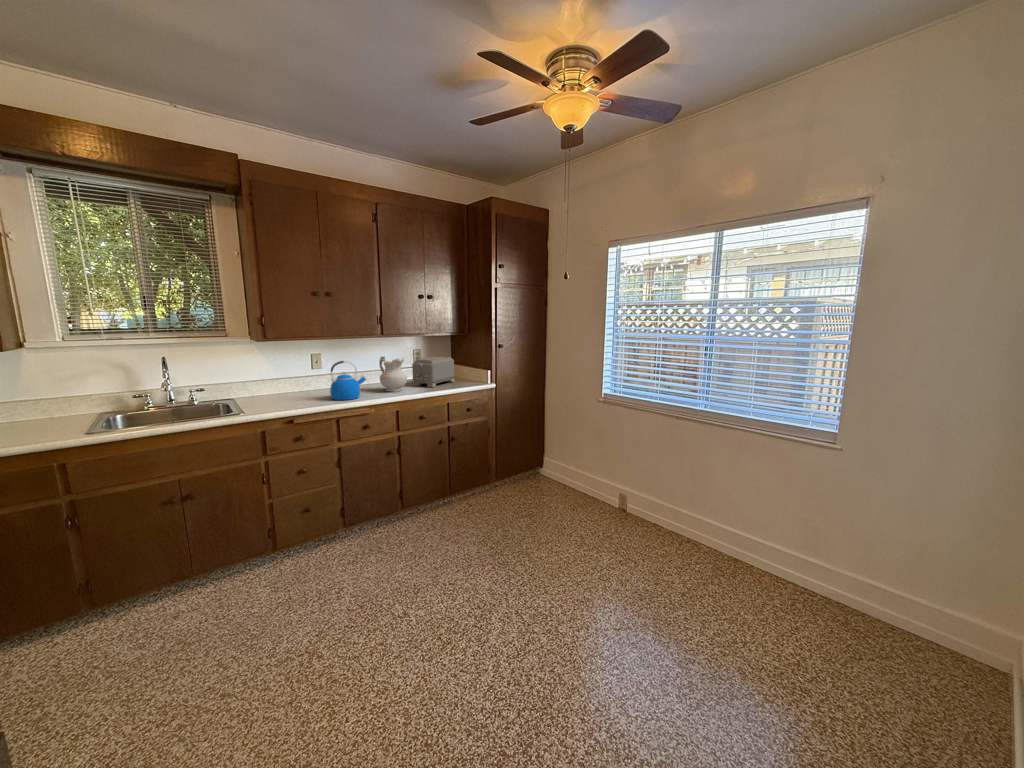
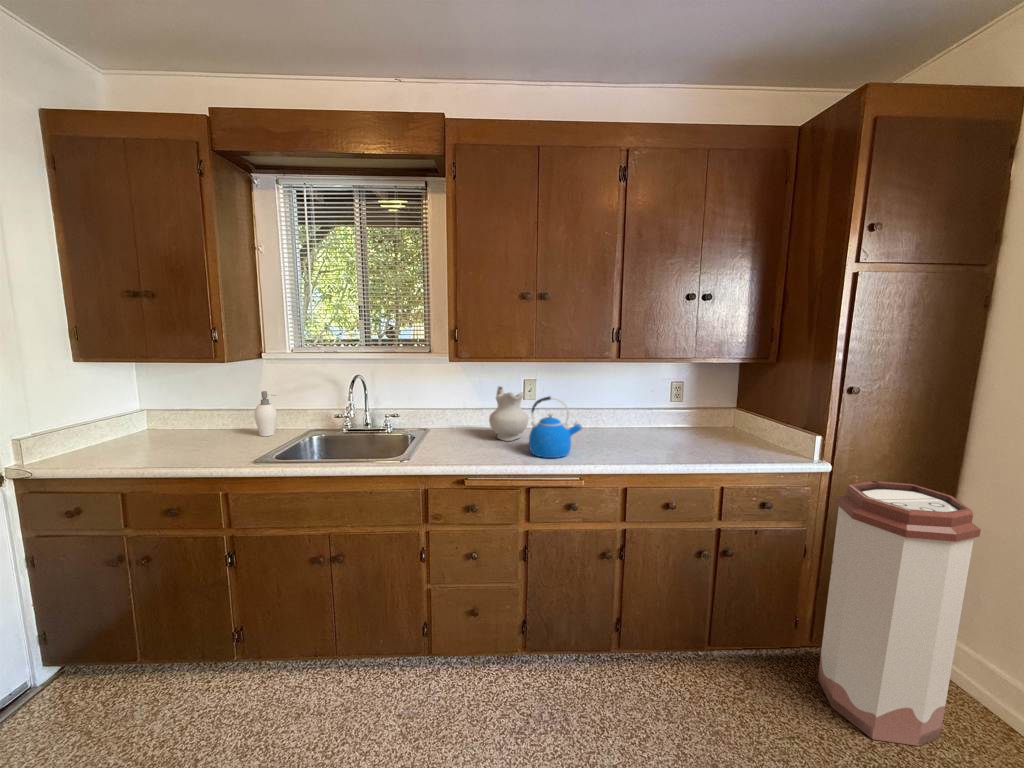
ceramic pitcher: present [379,357,407,392] -> present [489,386,528,441]
toaster: present [412,357,455,387] -> none [663,397,743,453]
soap dispenser: none [33,379,64,423] -> present [254,391,277,436]
trash can: none [498,388,546,503] -> present [818,481,981,746]

